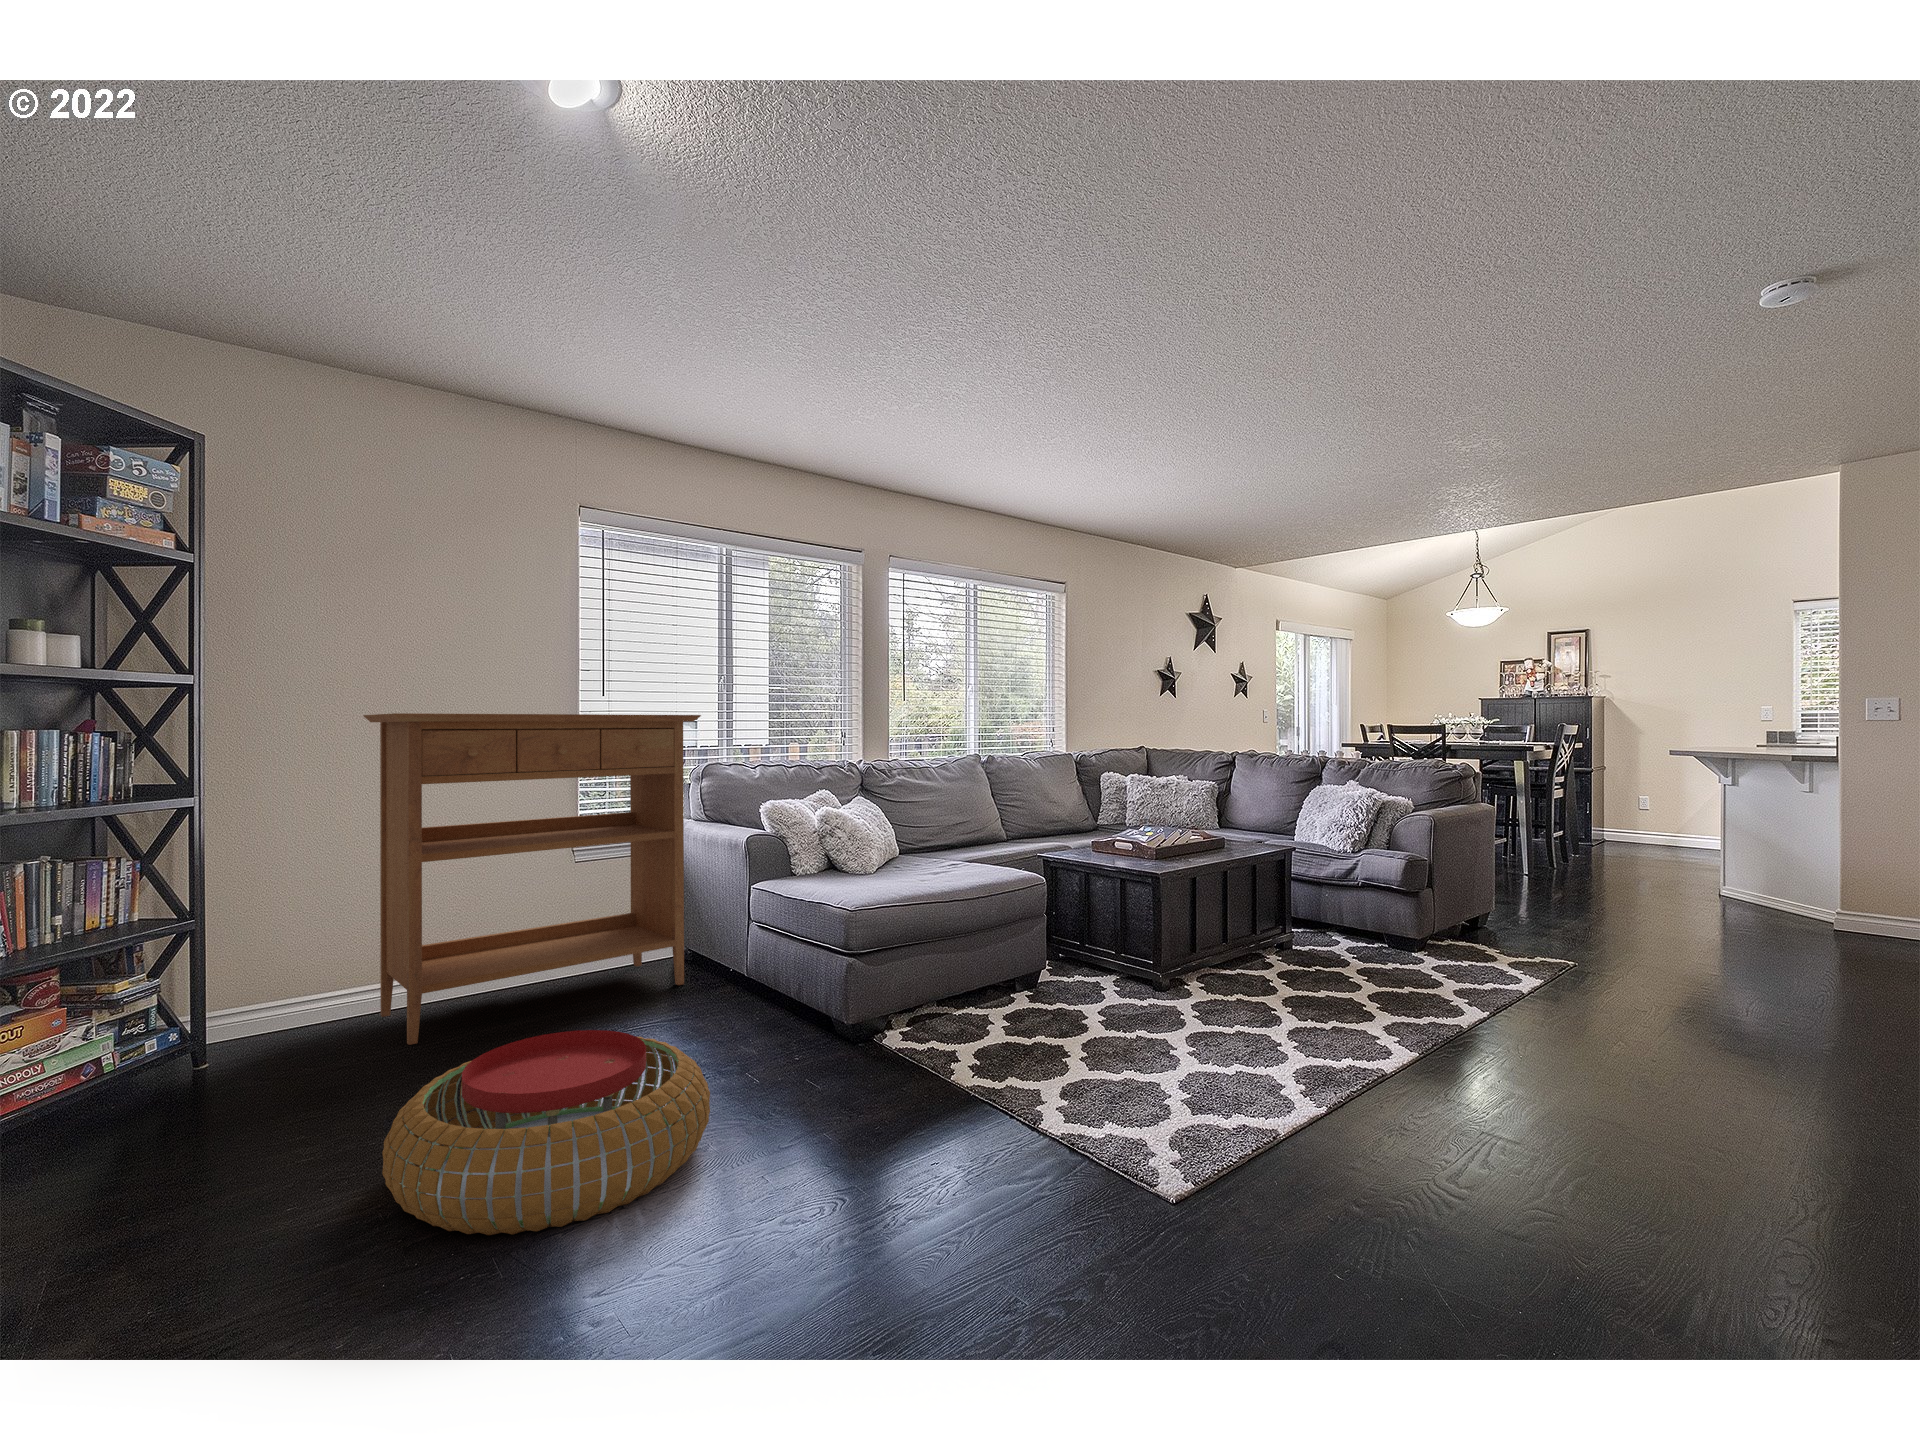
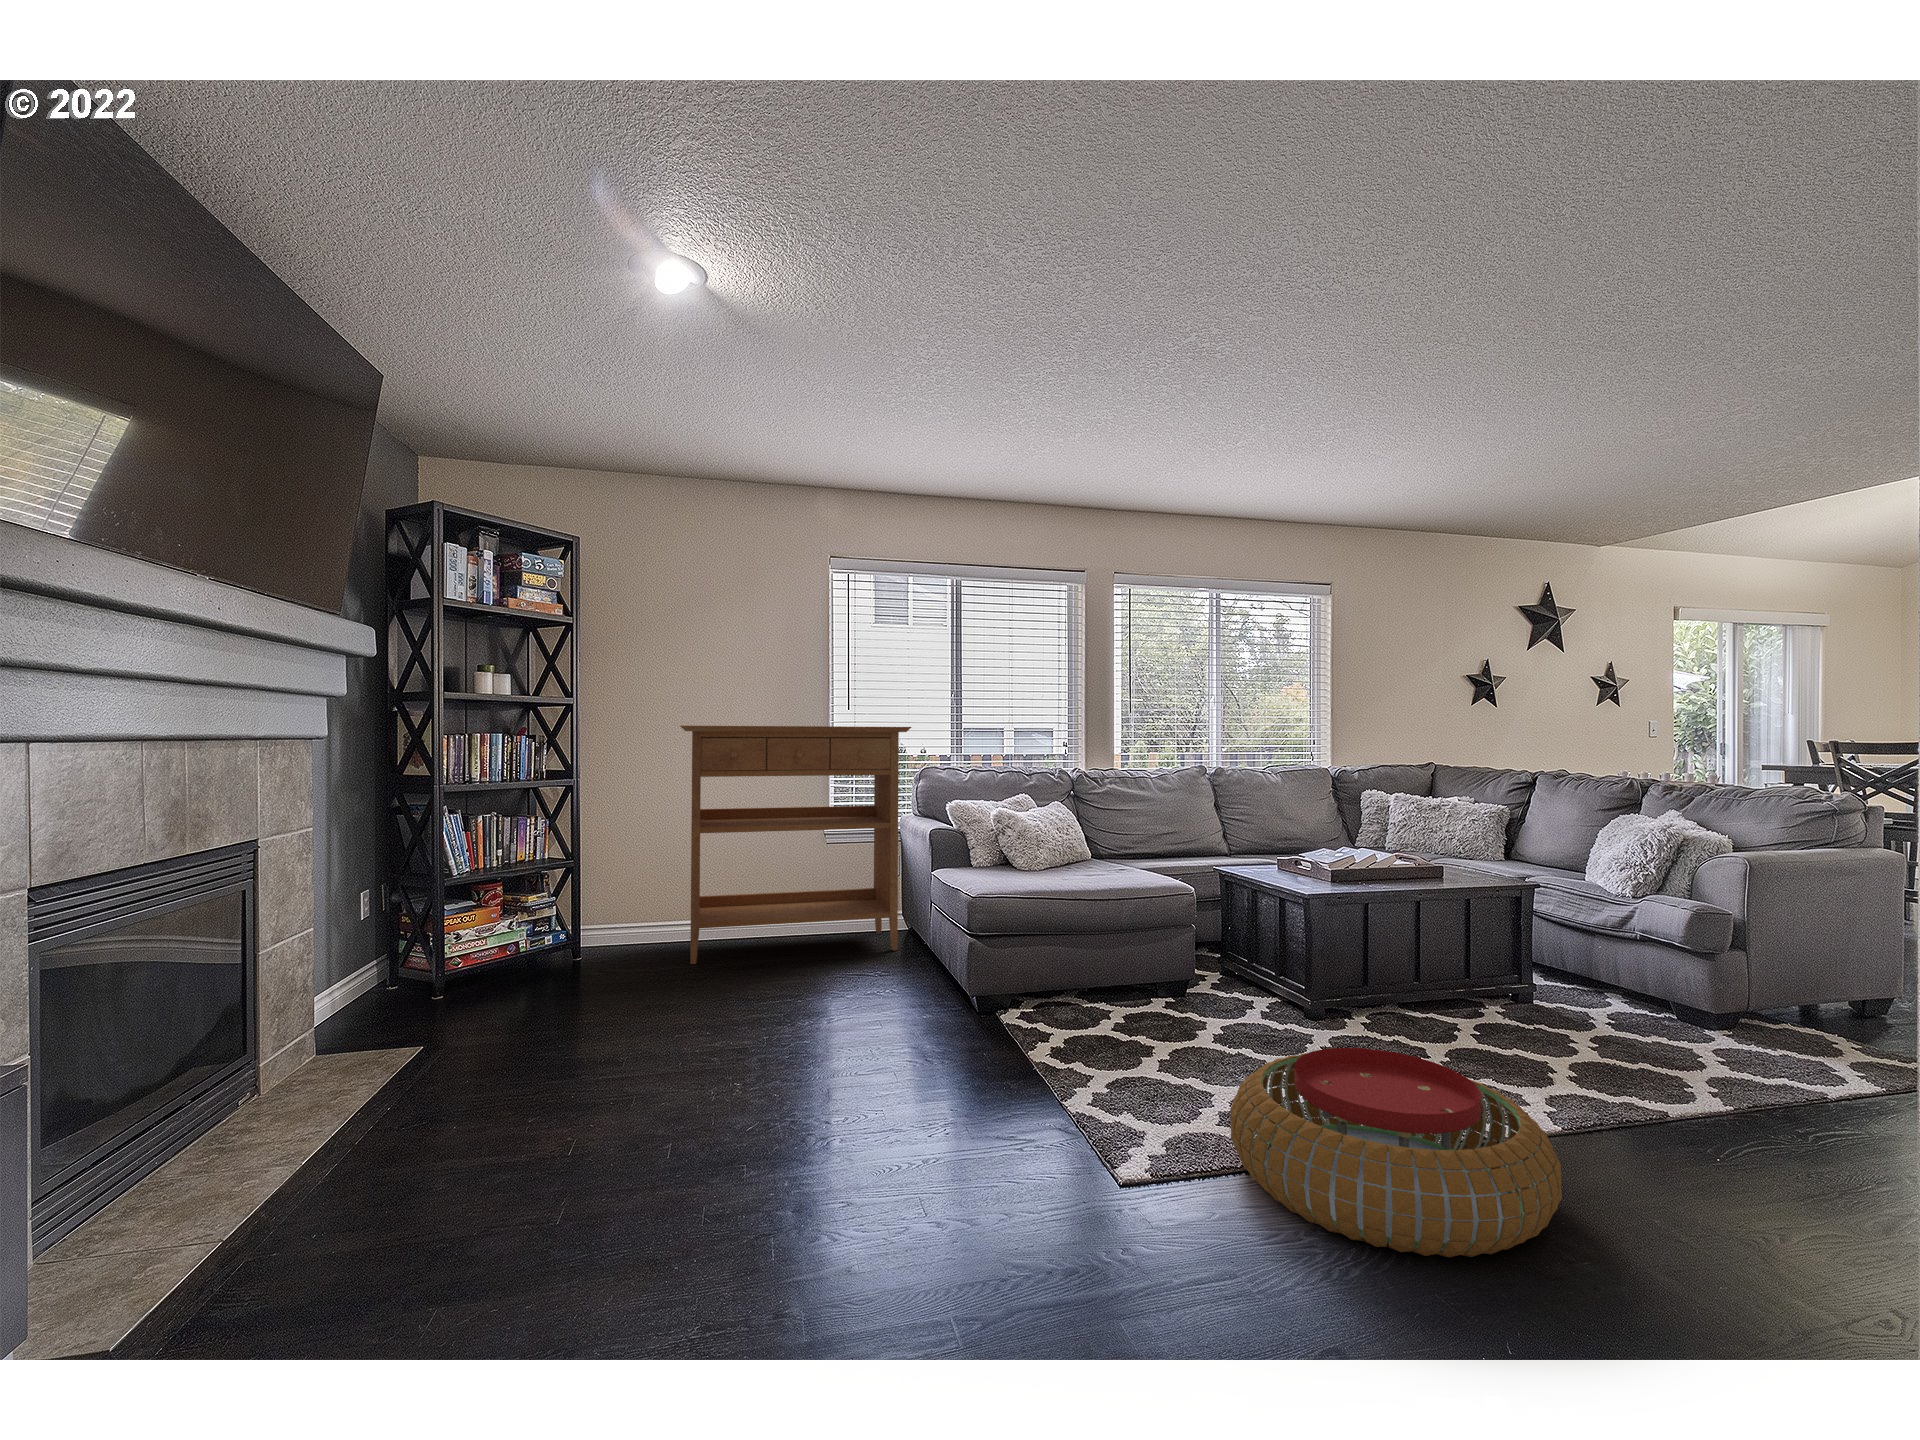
pouf: present [382,1030,710,1235] -> present [1230,1048,1562,1257]

